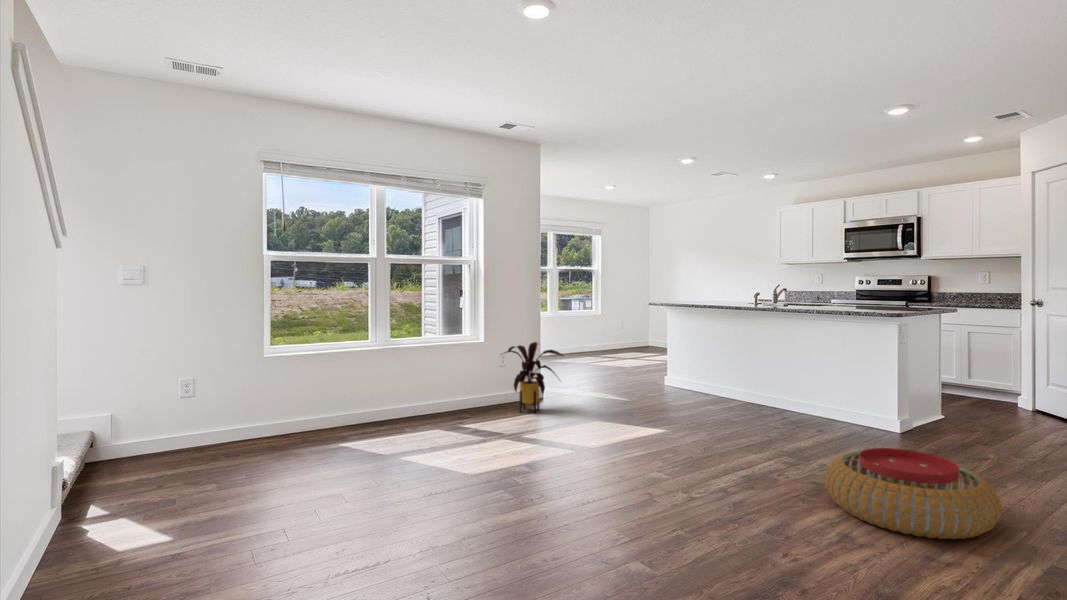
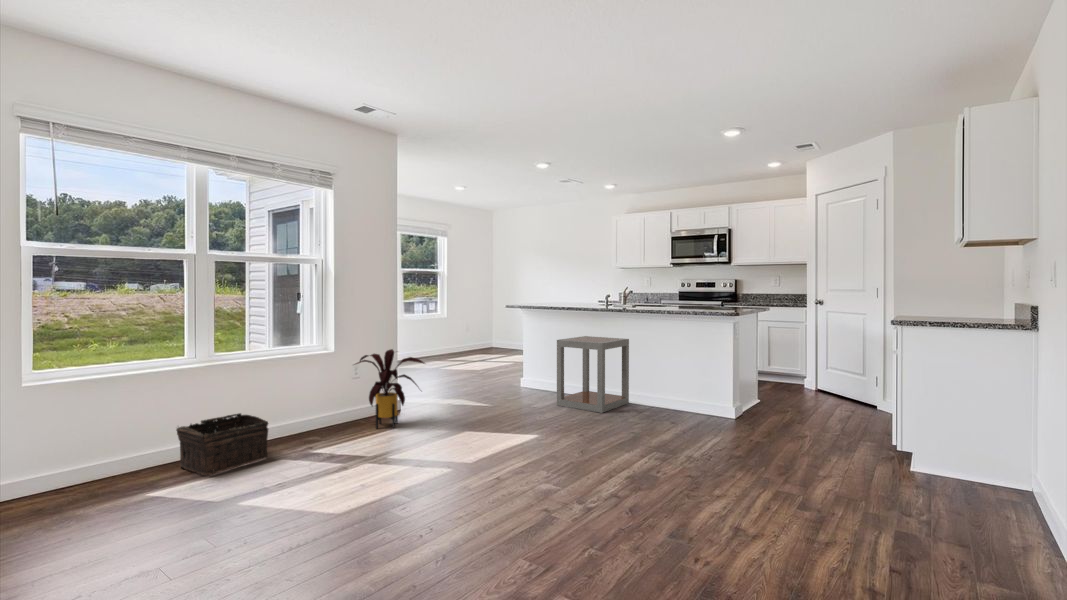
side table: none [697,336,778,415] -> present [557,336,629,413]
basket: none [363,390,430,437] -> present [176,413,268,475]
pouf: present [825,448,1001,539] -> none [703,438,852,521]

